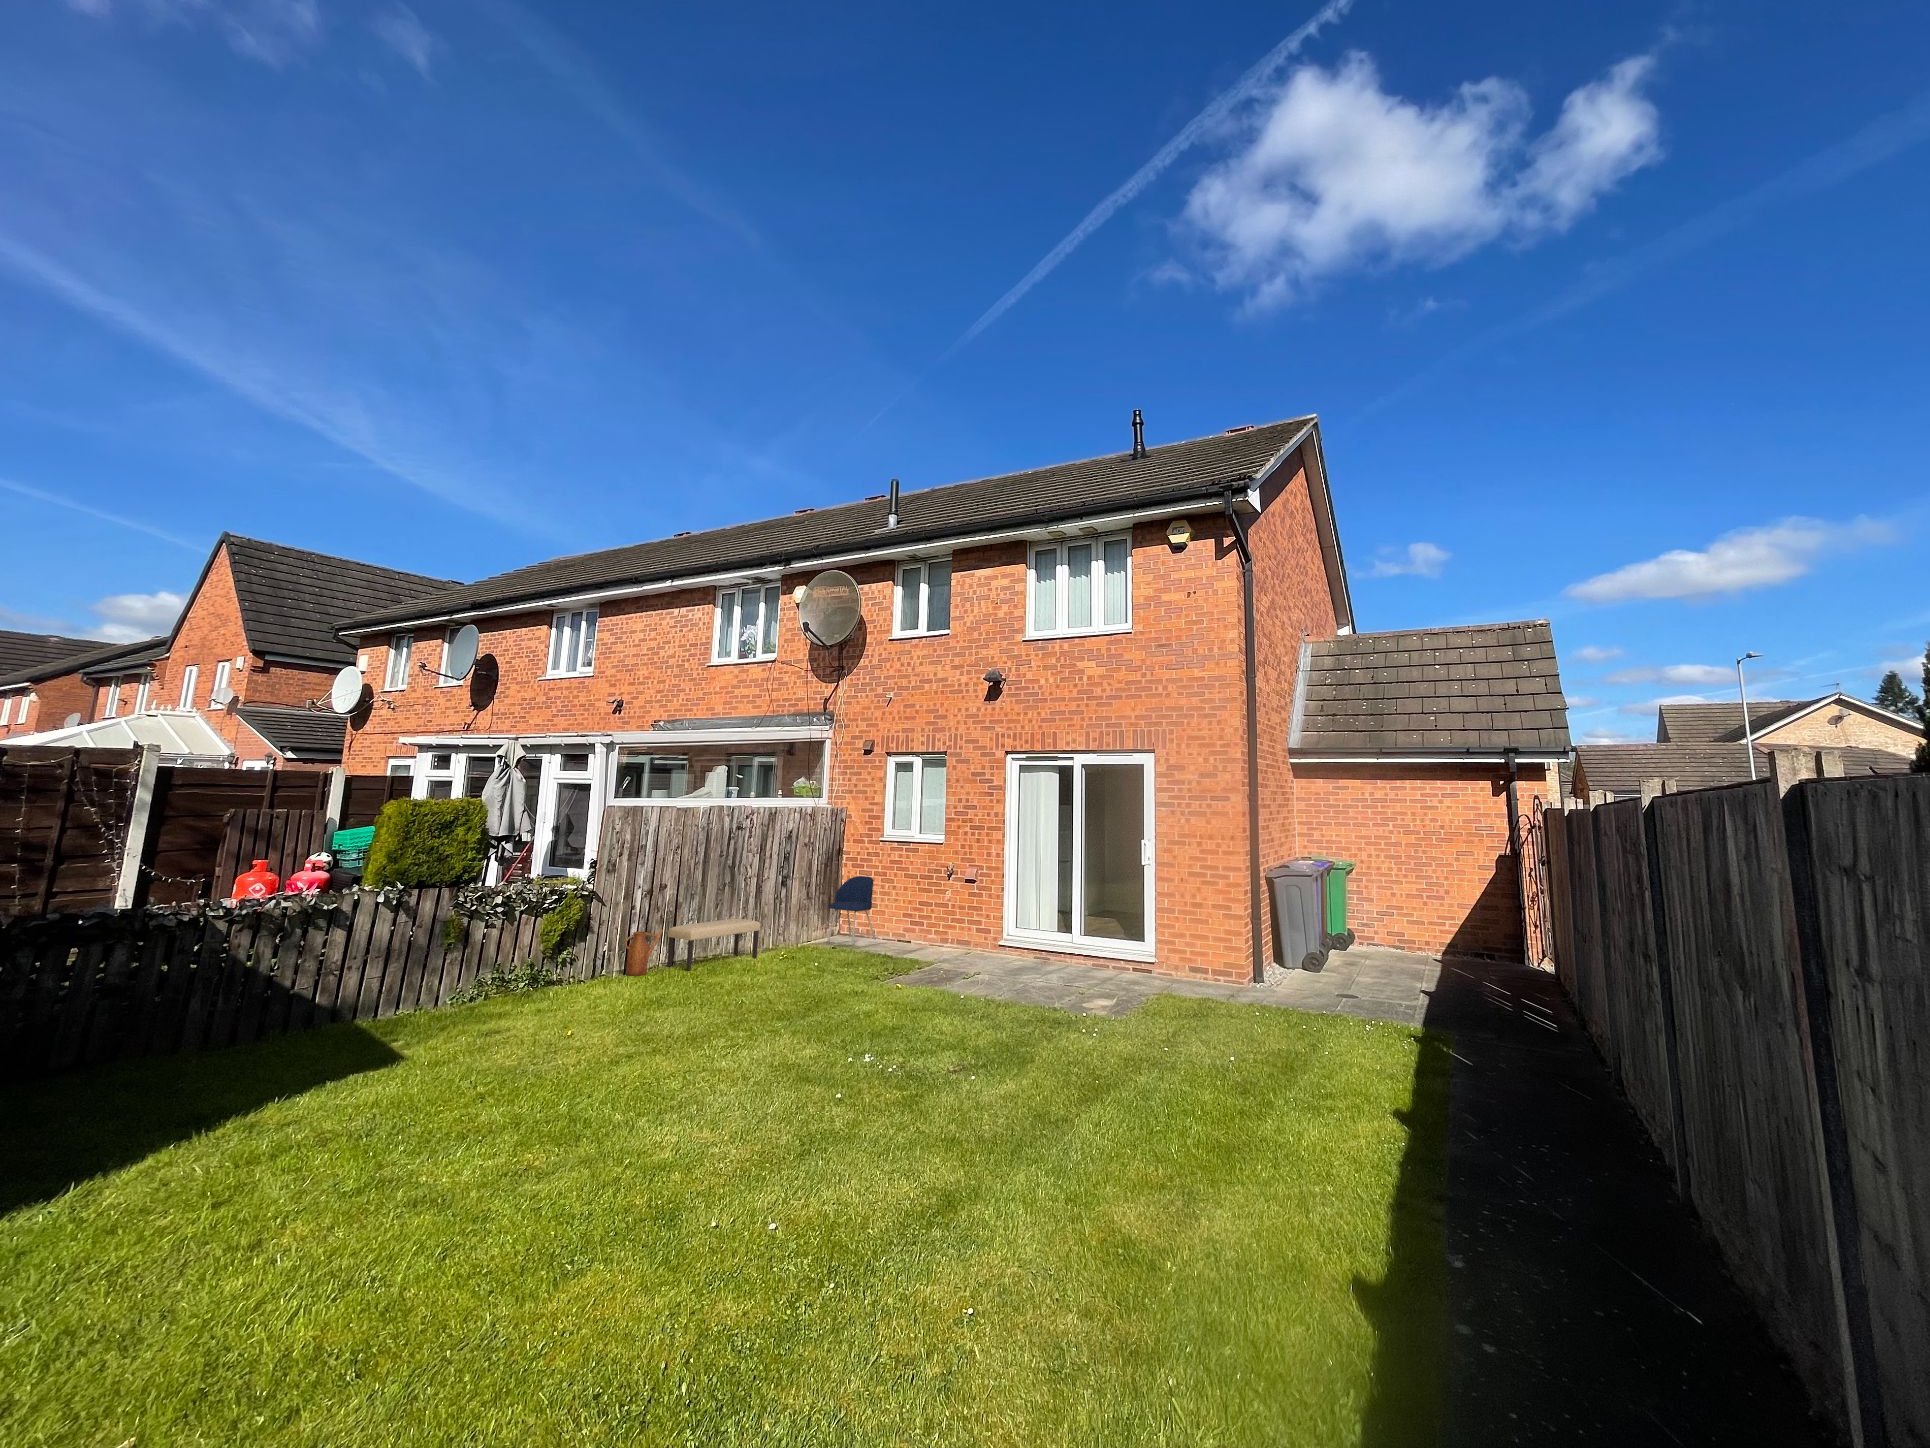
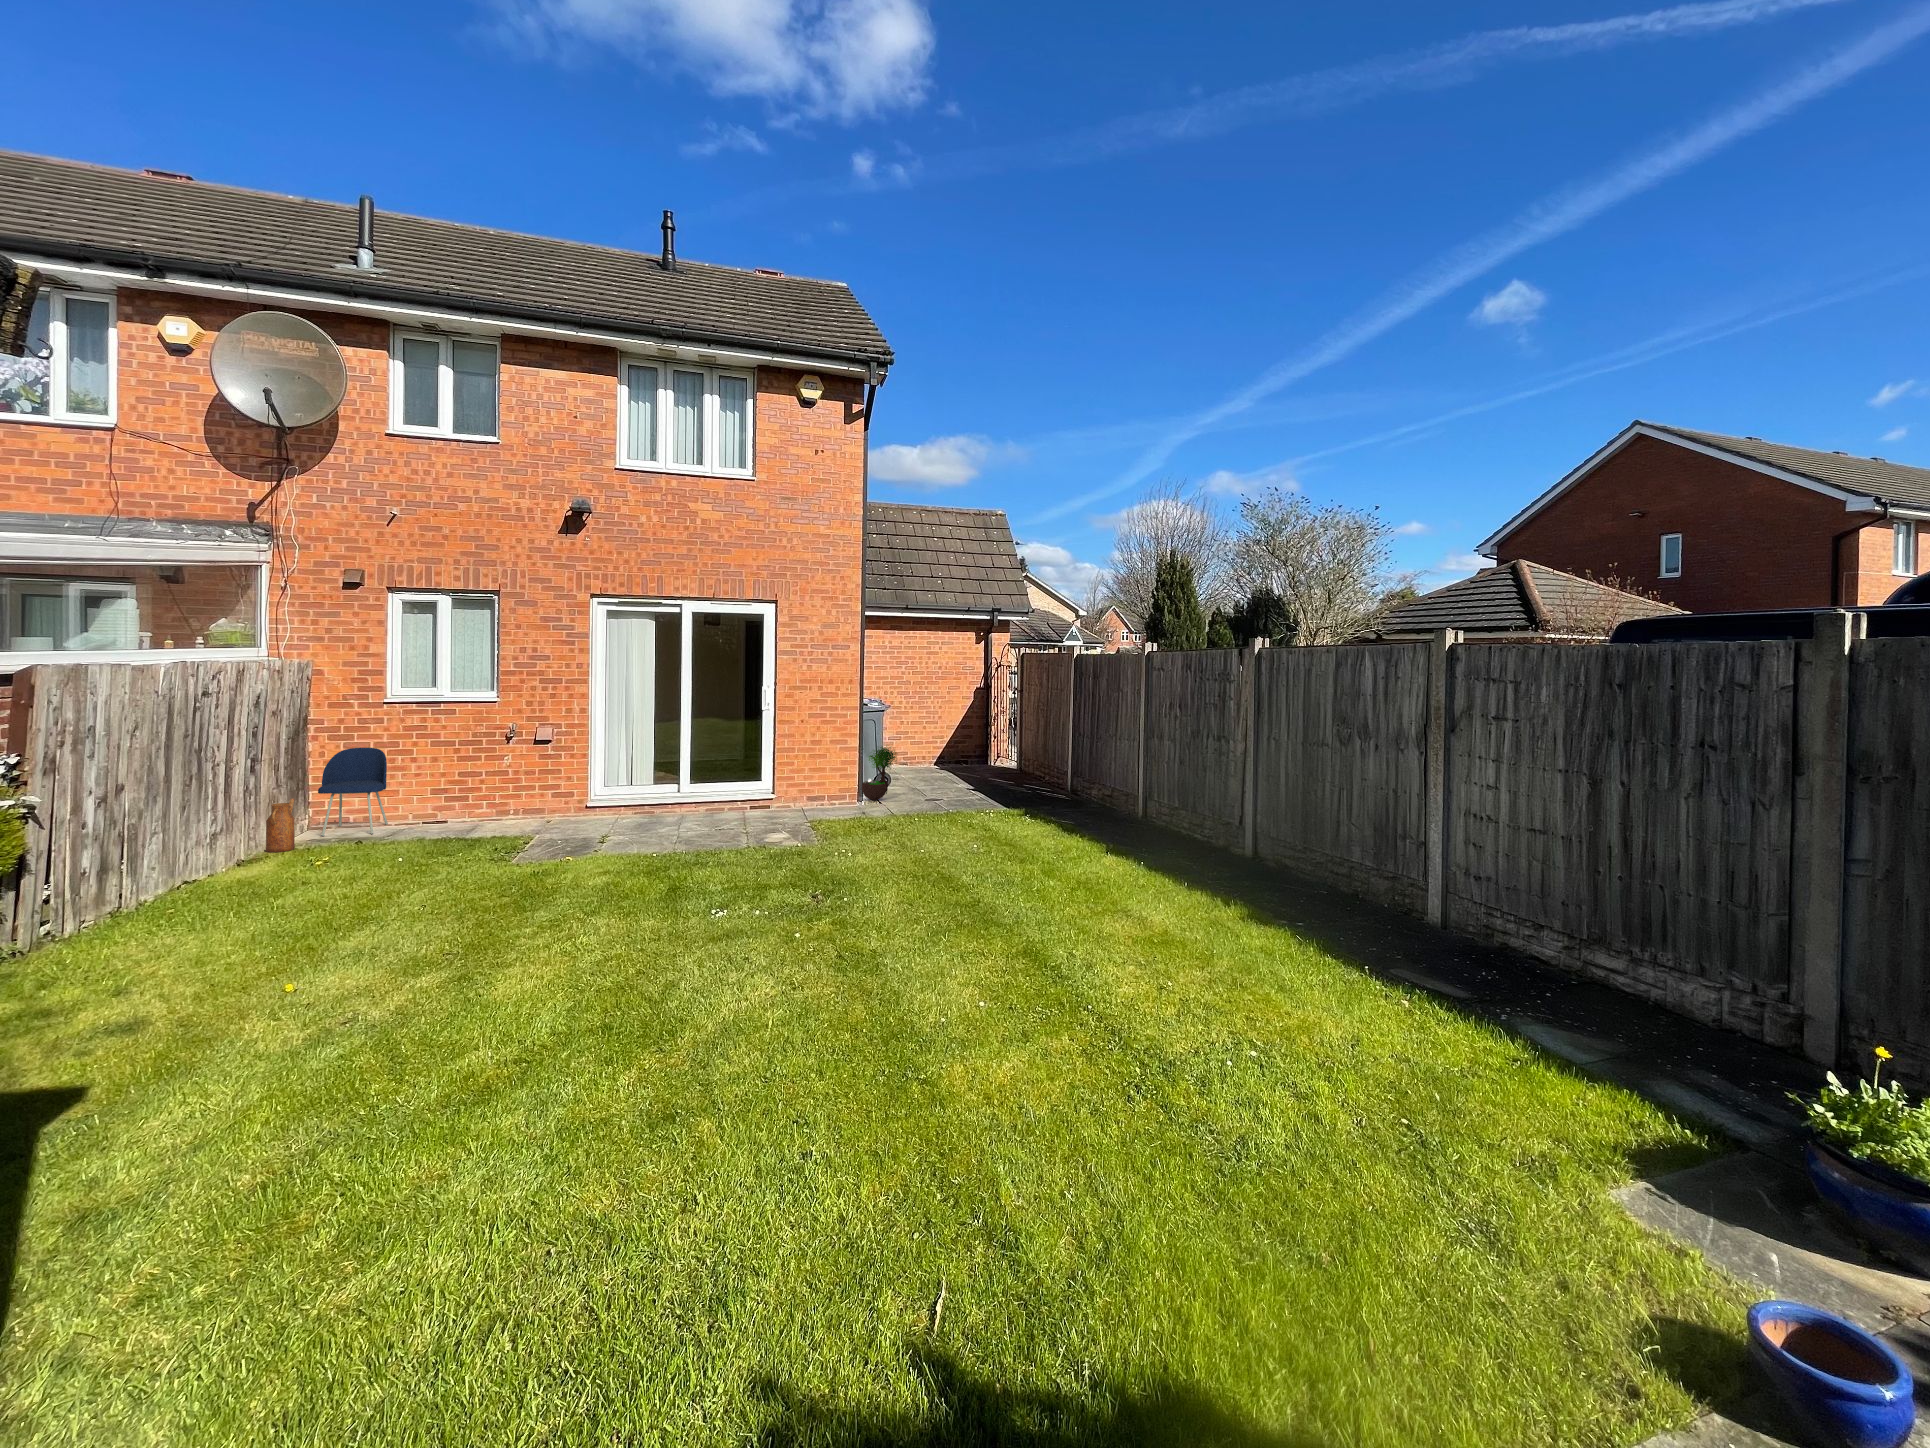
potted tree: none [1267,908,1306,978] -> present [862,746,897,800]
bench: present [667,918,760,970] -> none [128,822,268,906]
watering can: present [625,929,663,976] -> present [266,799,295,852]

